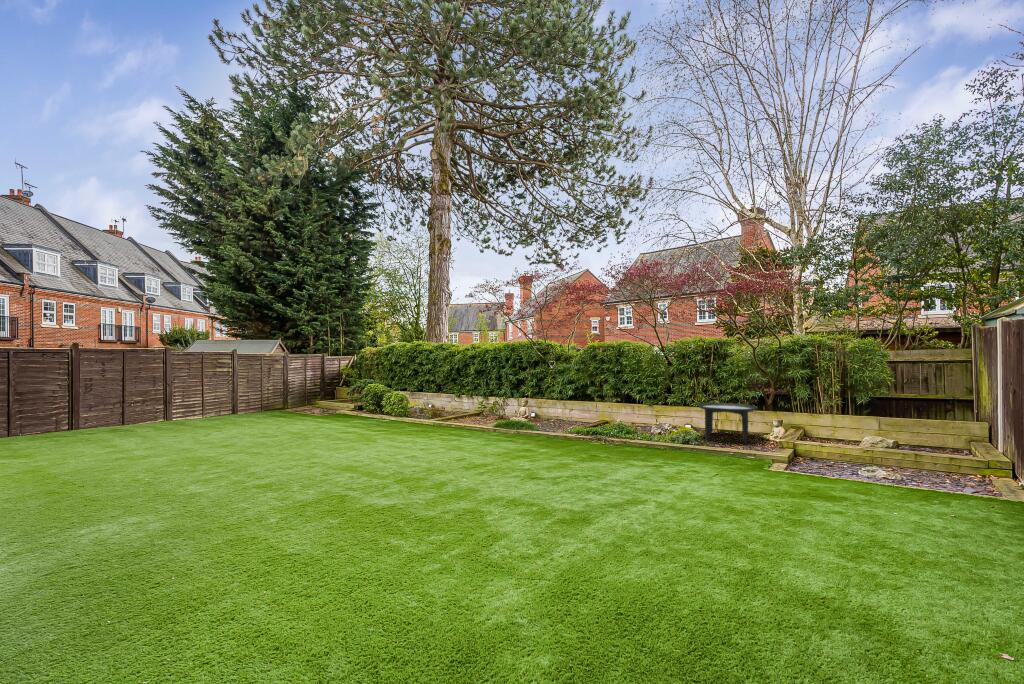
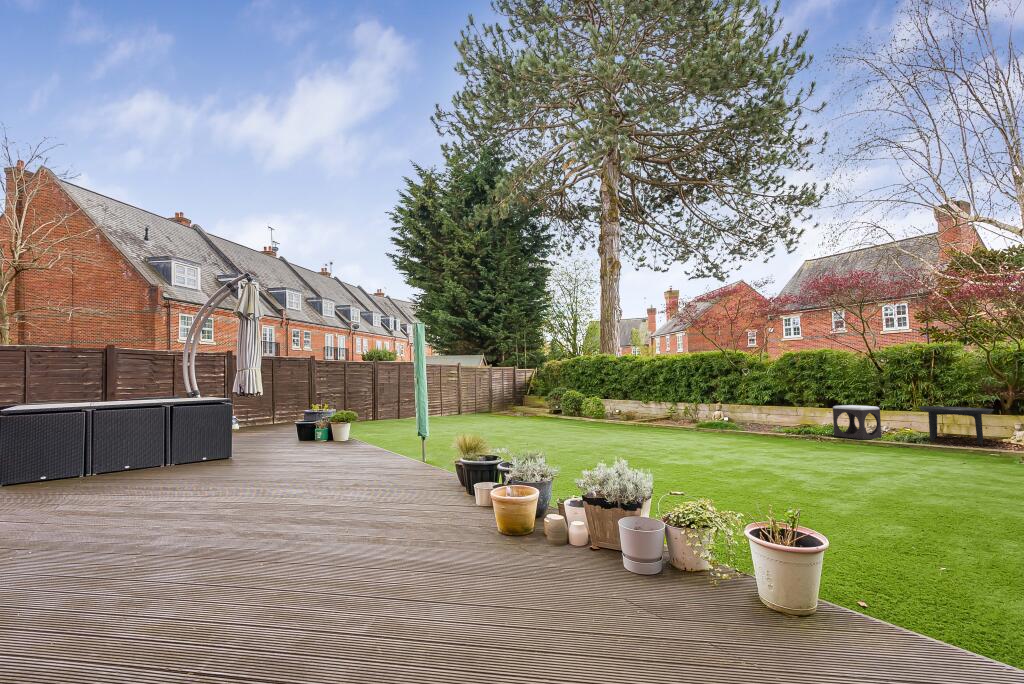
footstool: none [624,402,666,439] -> present [833,405,881,439]

